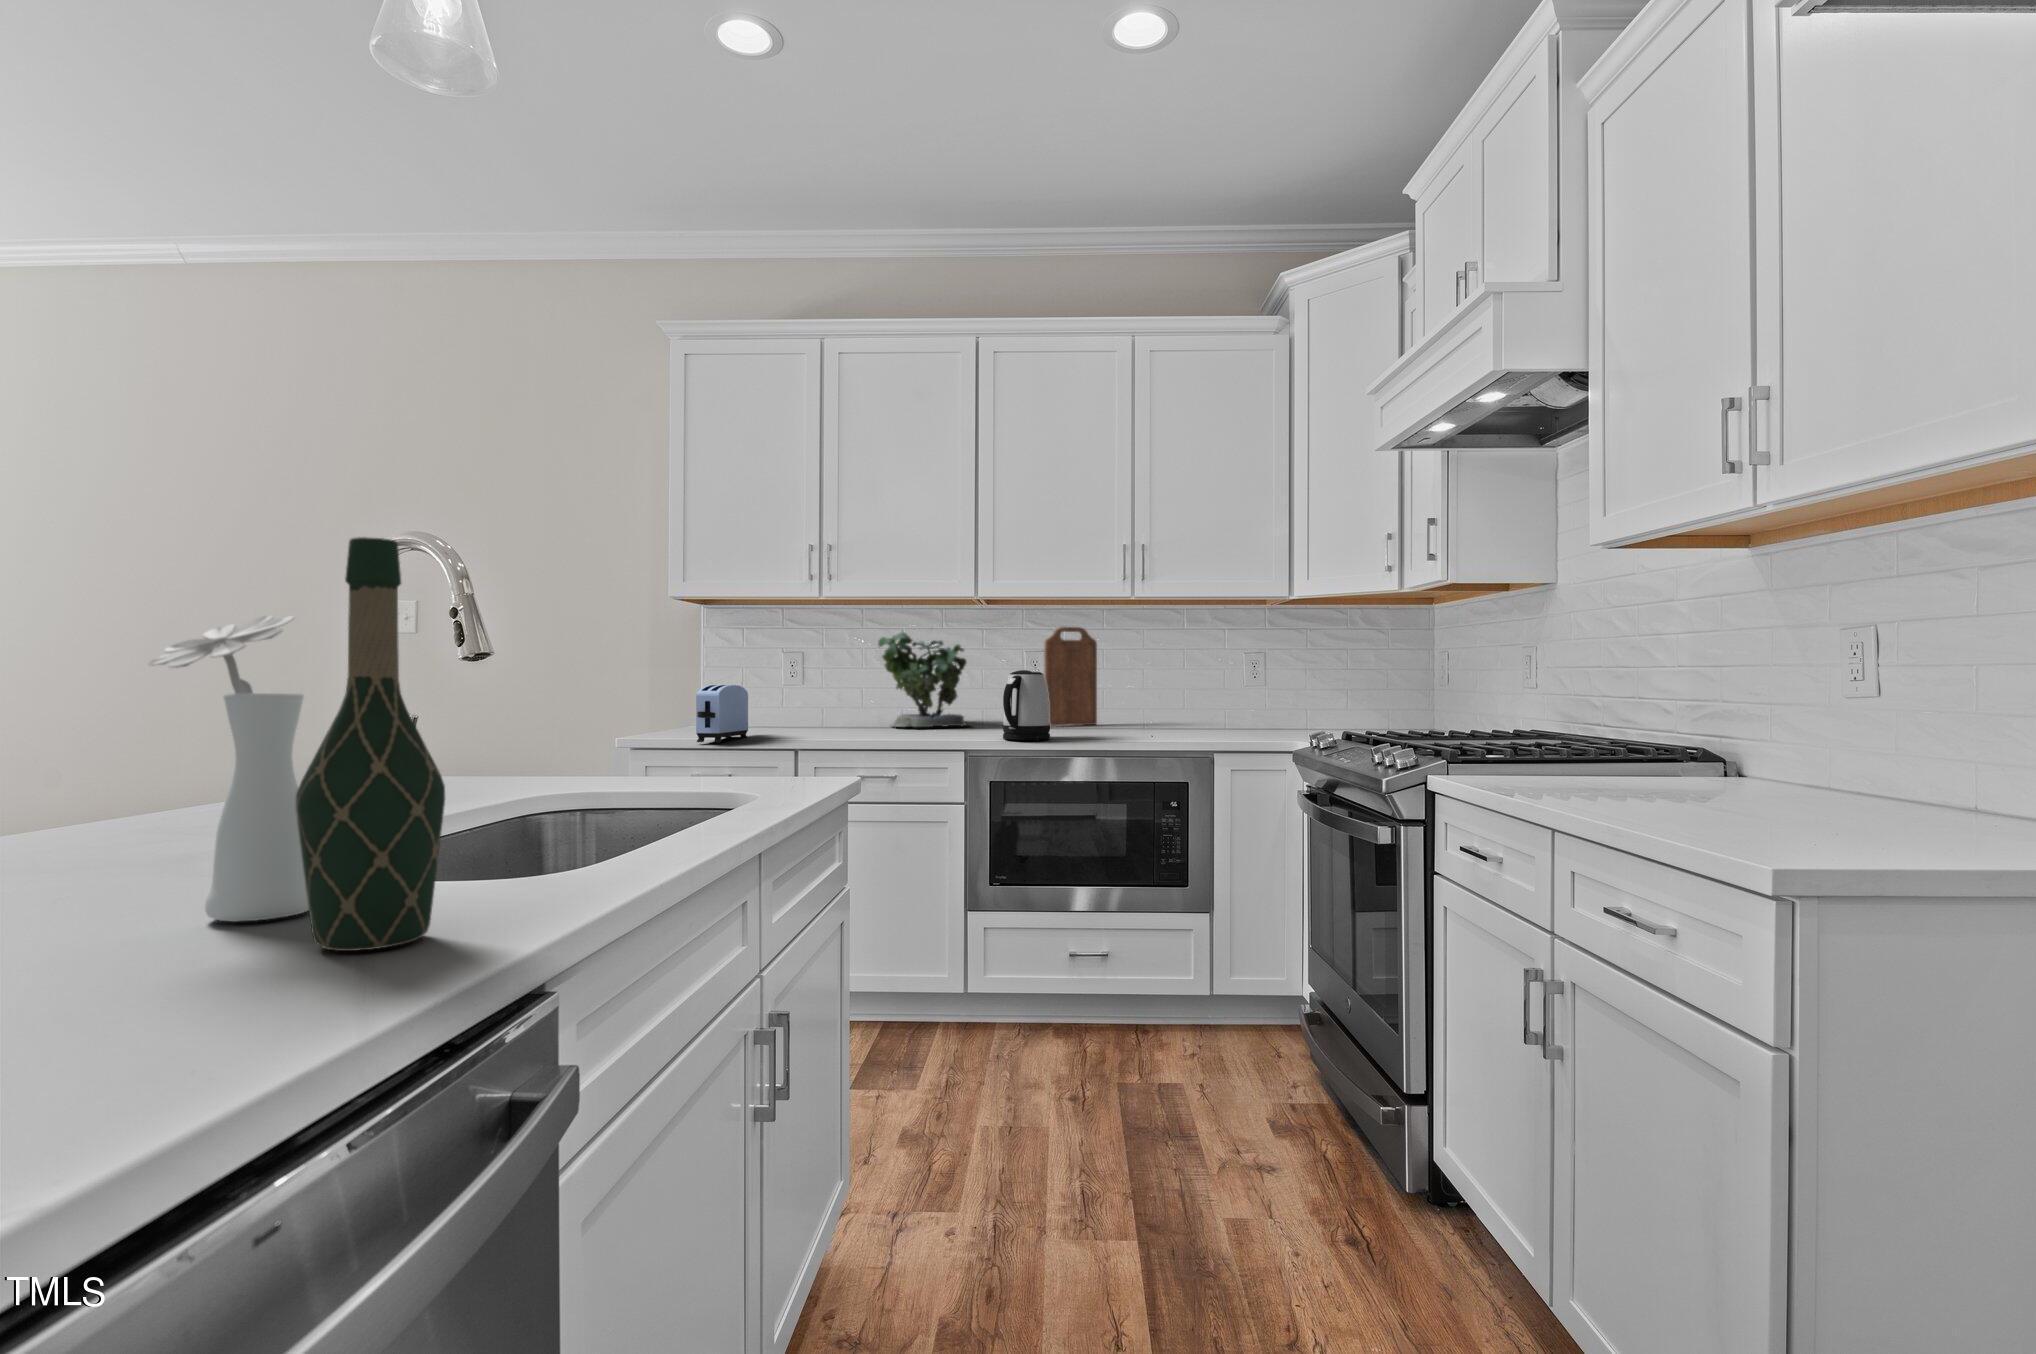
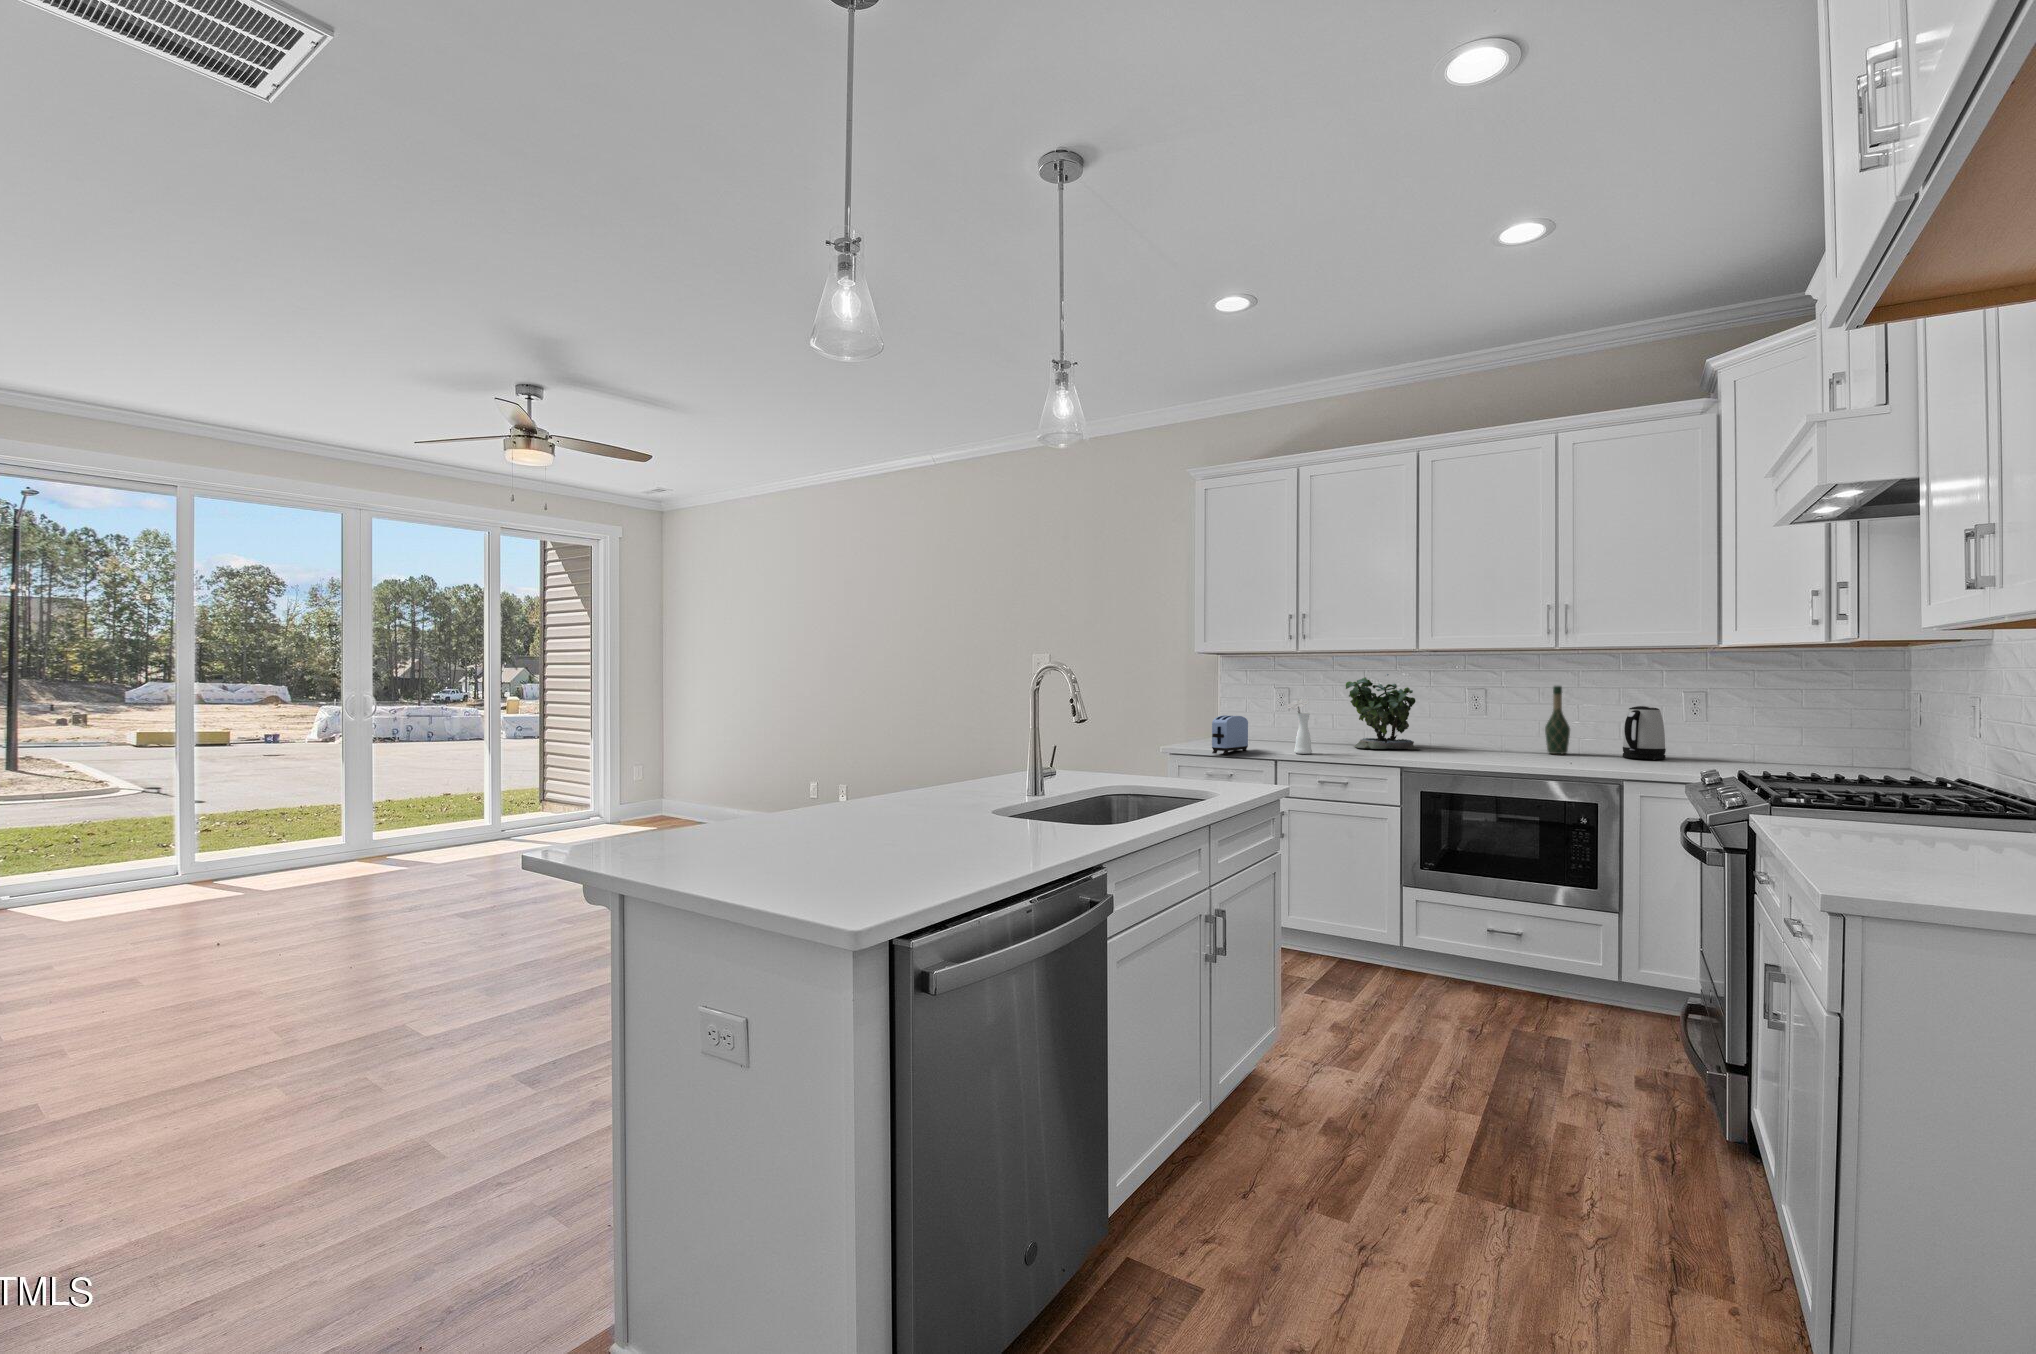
wine bottle: present [296,537,445,951] -> present [1545,686,1570,754]
vase: present [149,615,309,921] -> present [1287,699,1312,754]
cutting board: present [1044,627,1097,726] -> none [1481,674,1530,753]
kettle: present [1003,670,1050,740] -> present [1623,706,1666,760]

